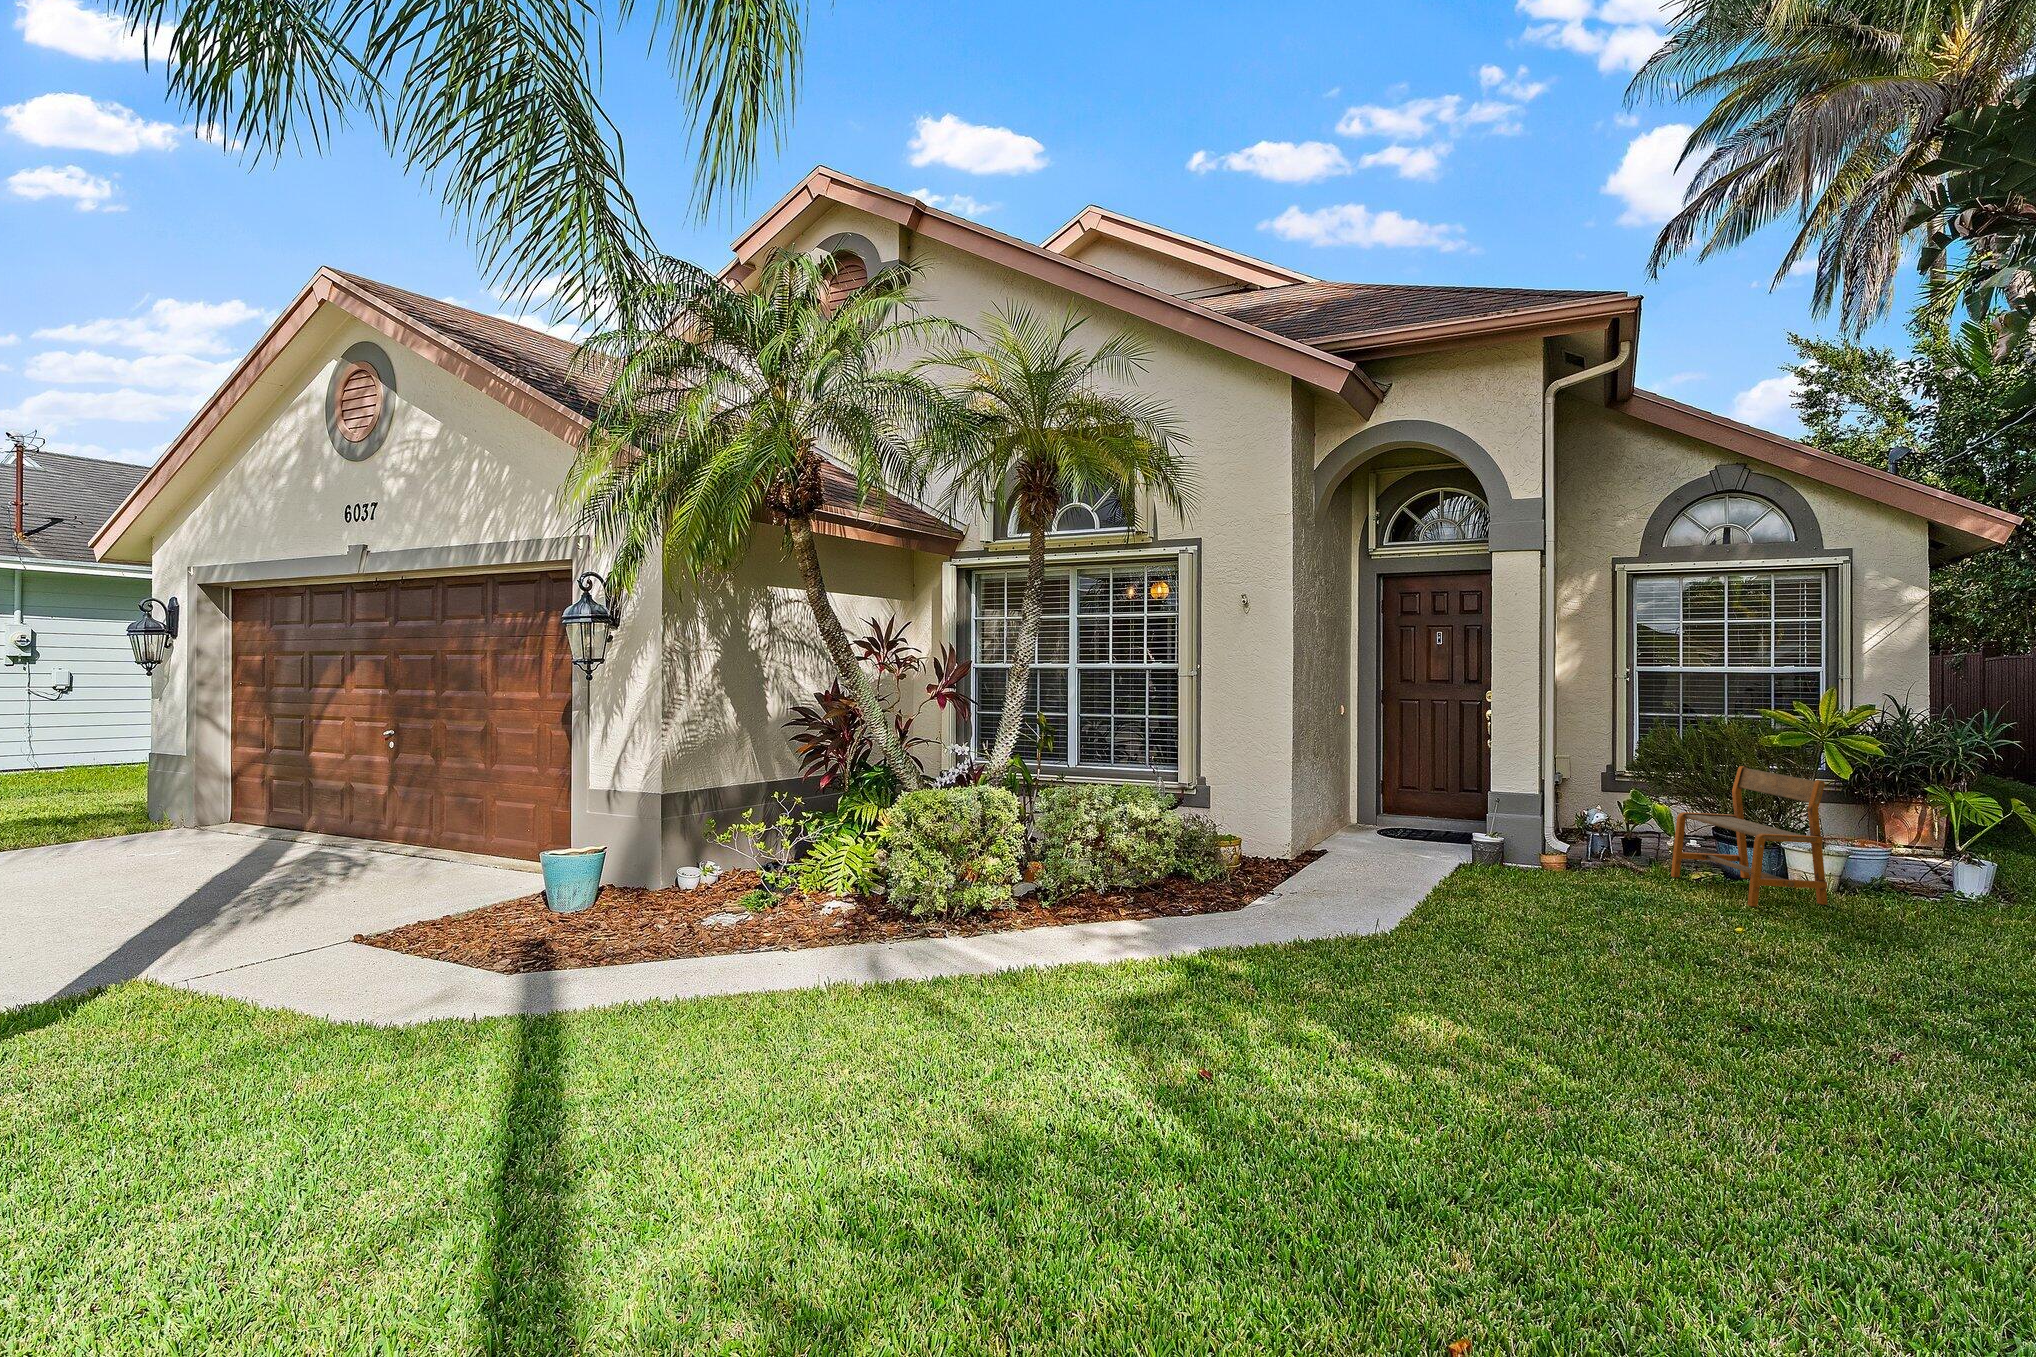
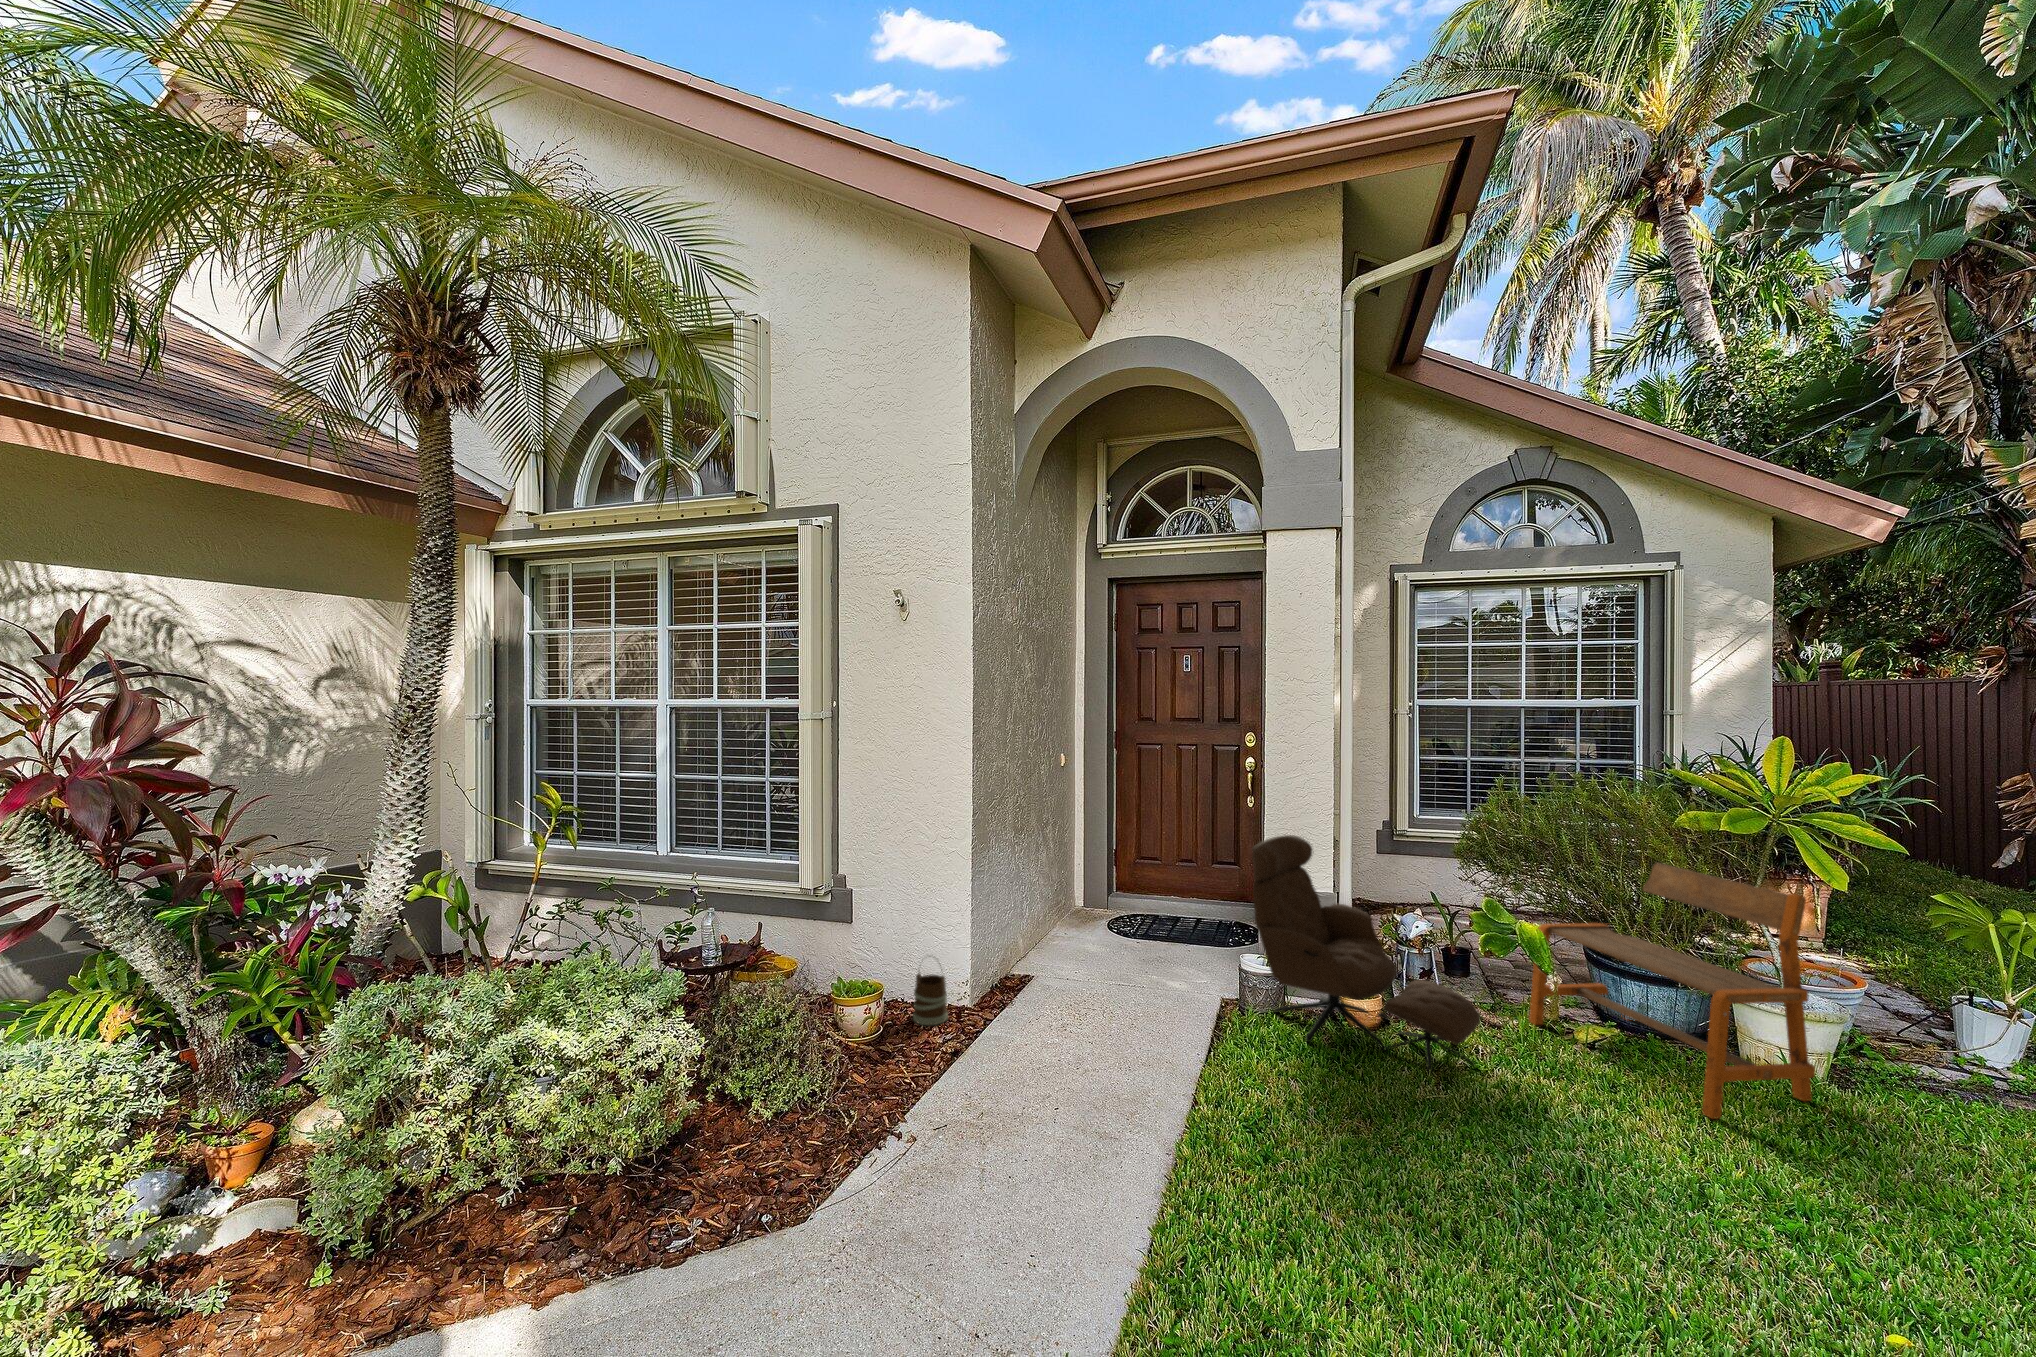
lounge chair: none [1478,755,1625,888] -> present [1253,835,1481,1071]
wooden bucket: none [1255,822,1277,863] -> present [913,969,948,1025]

